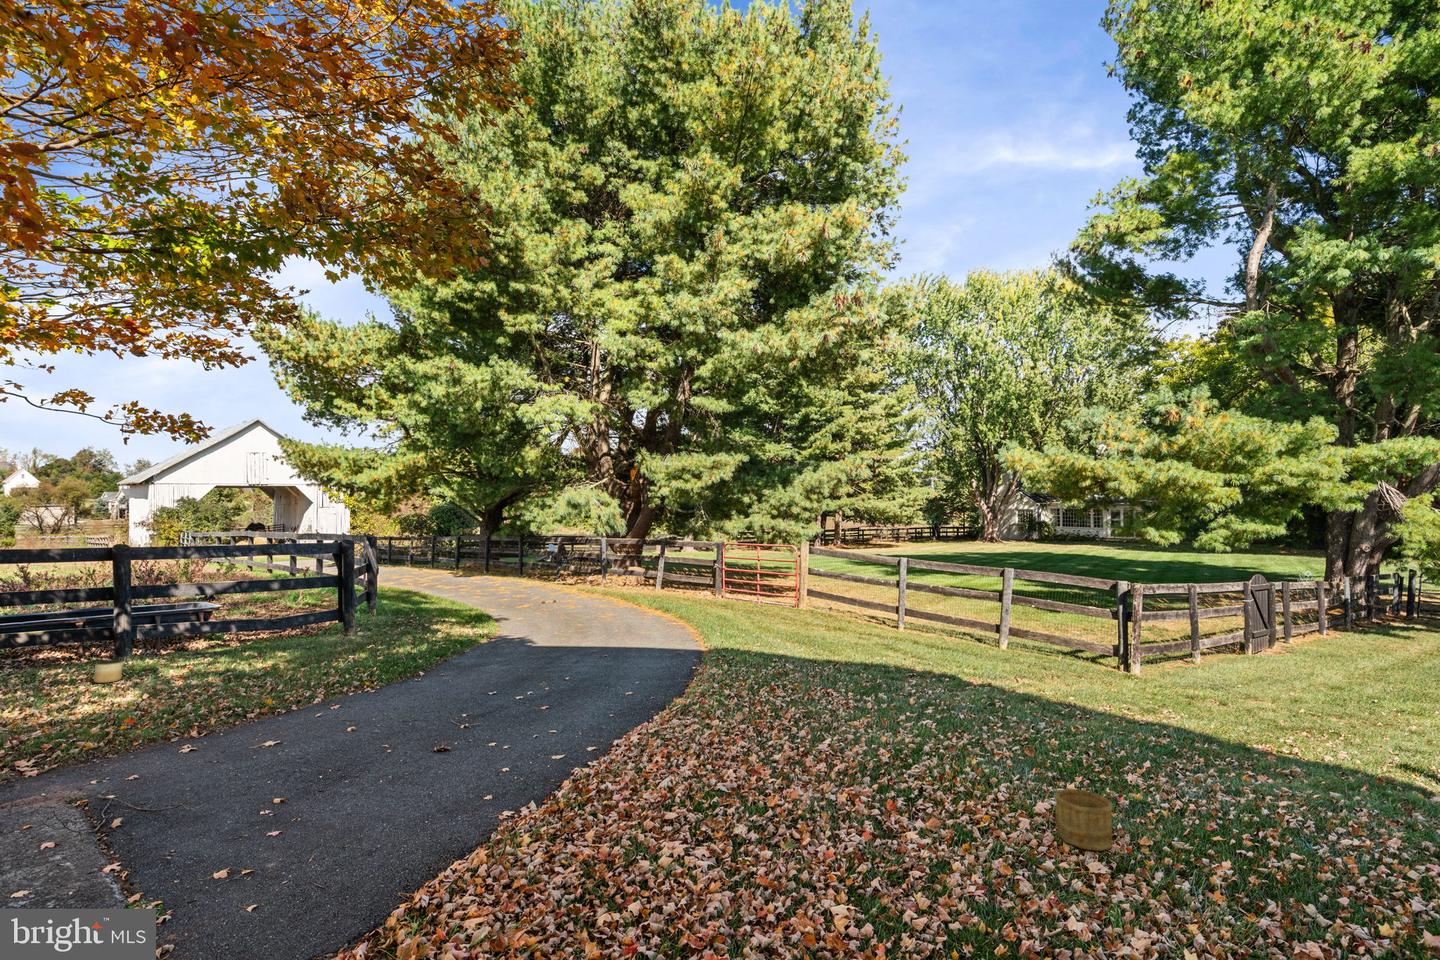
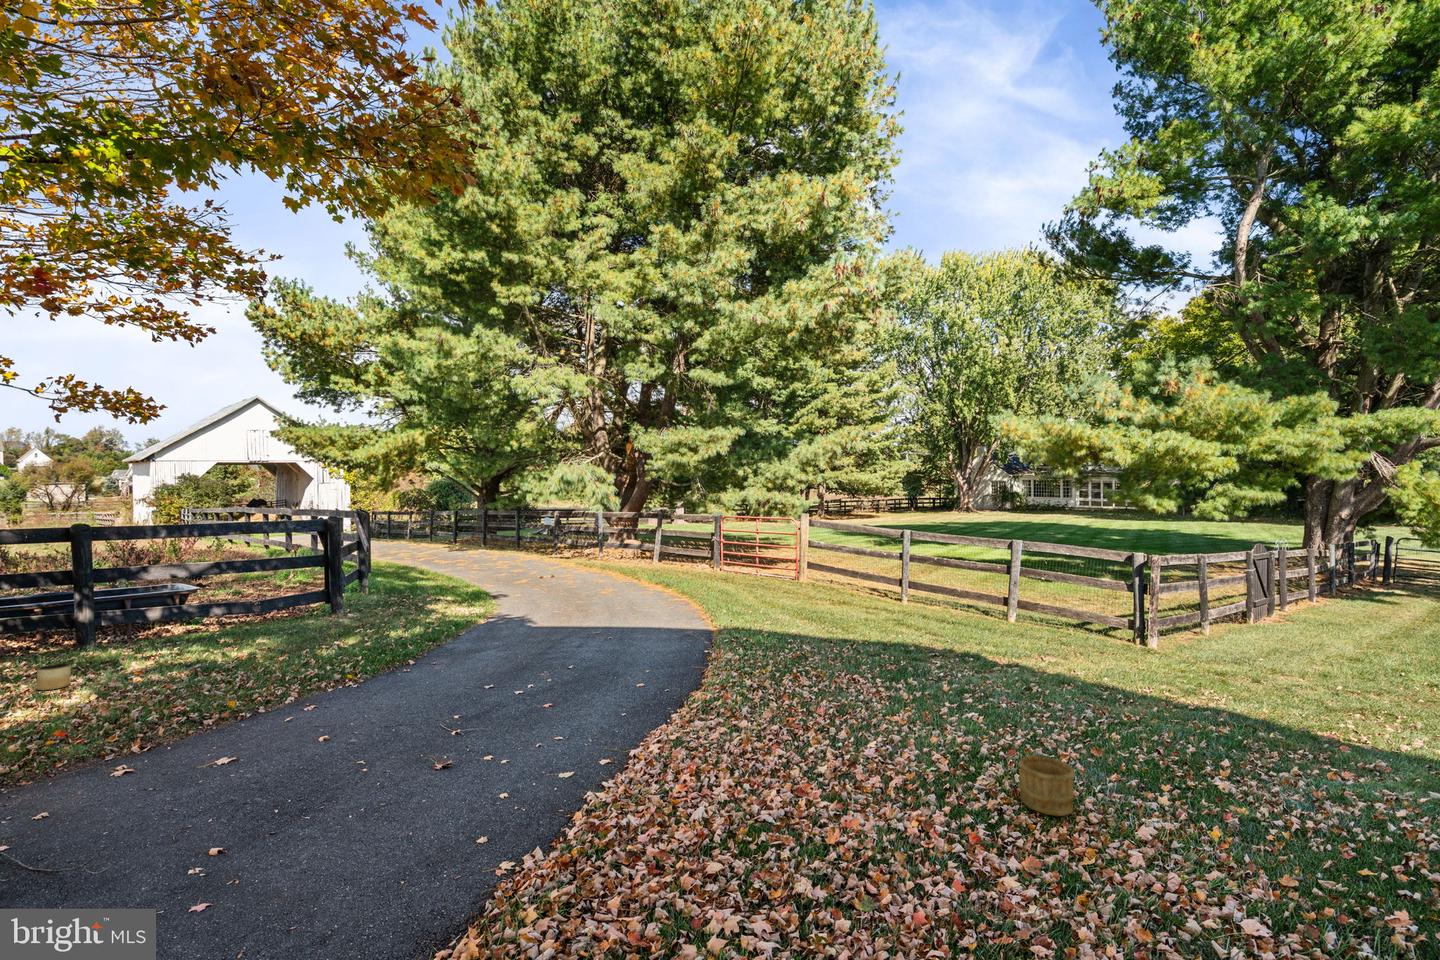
wooden bucket: present [1054,789,1113,851] -> present [1018,755,1075,816]

